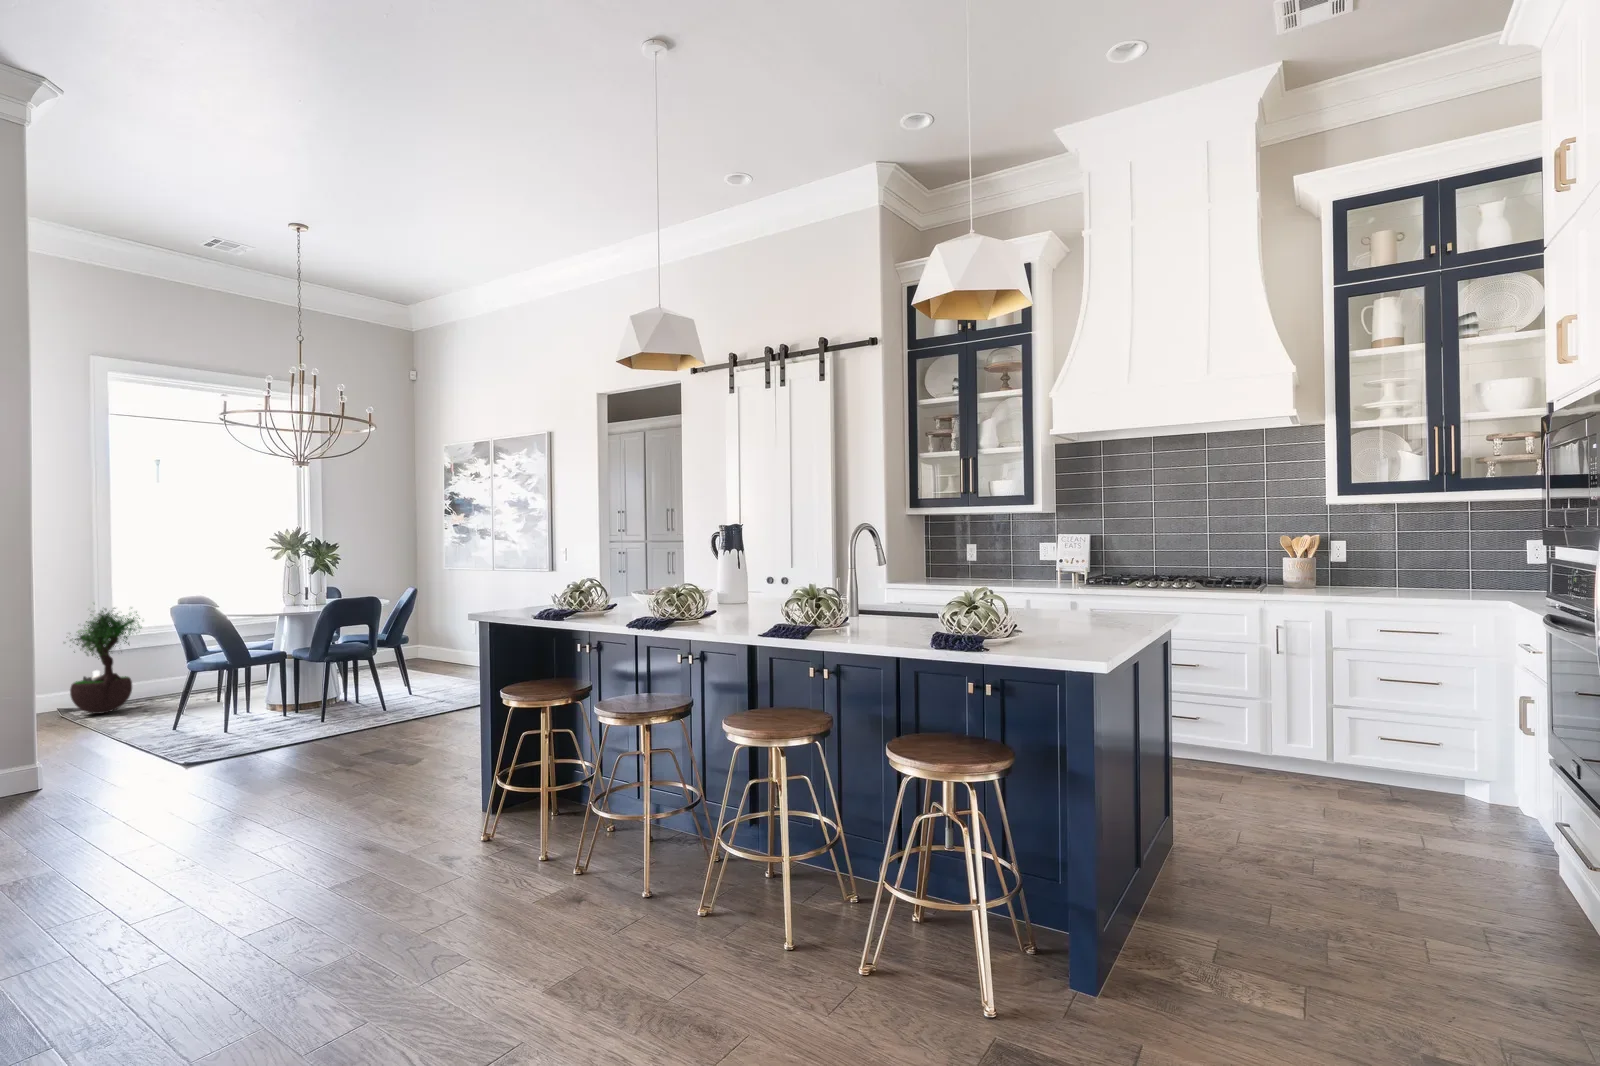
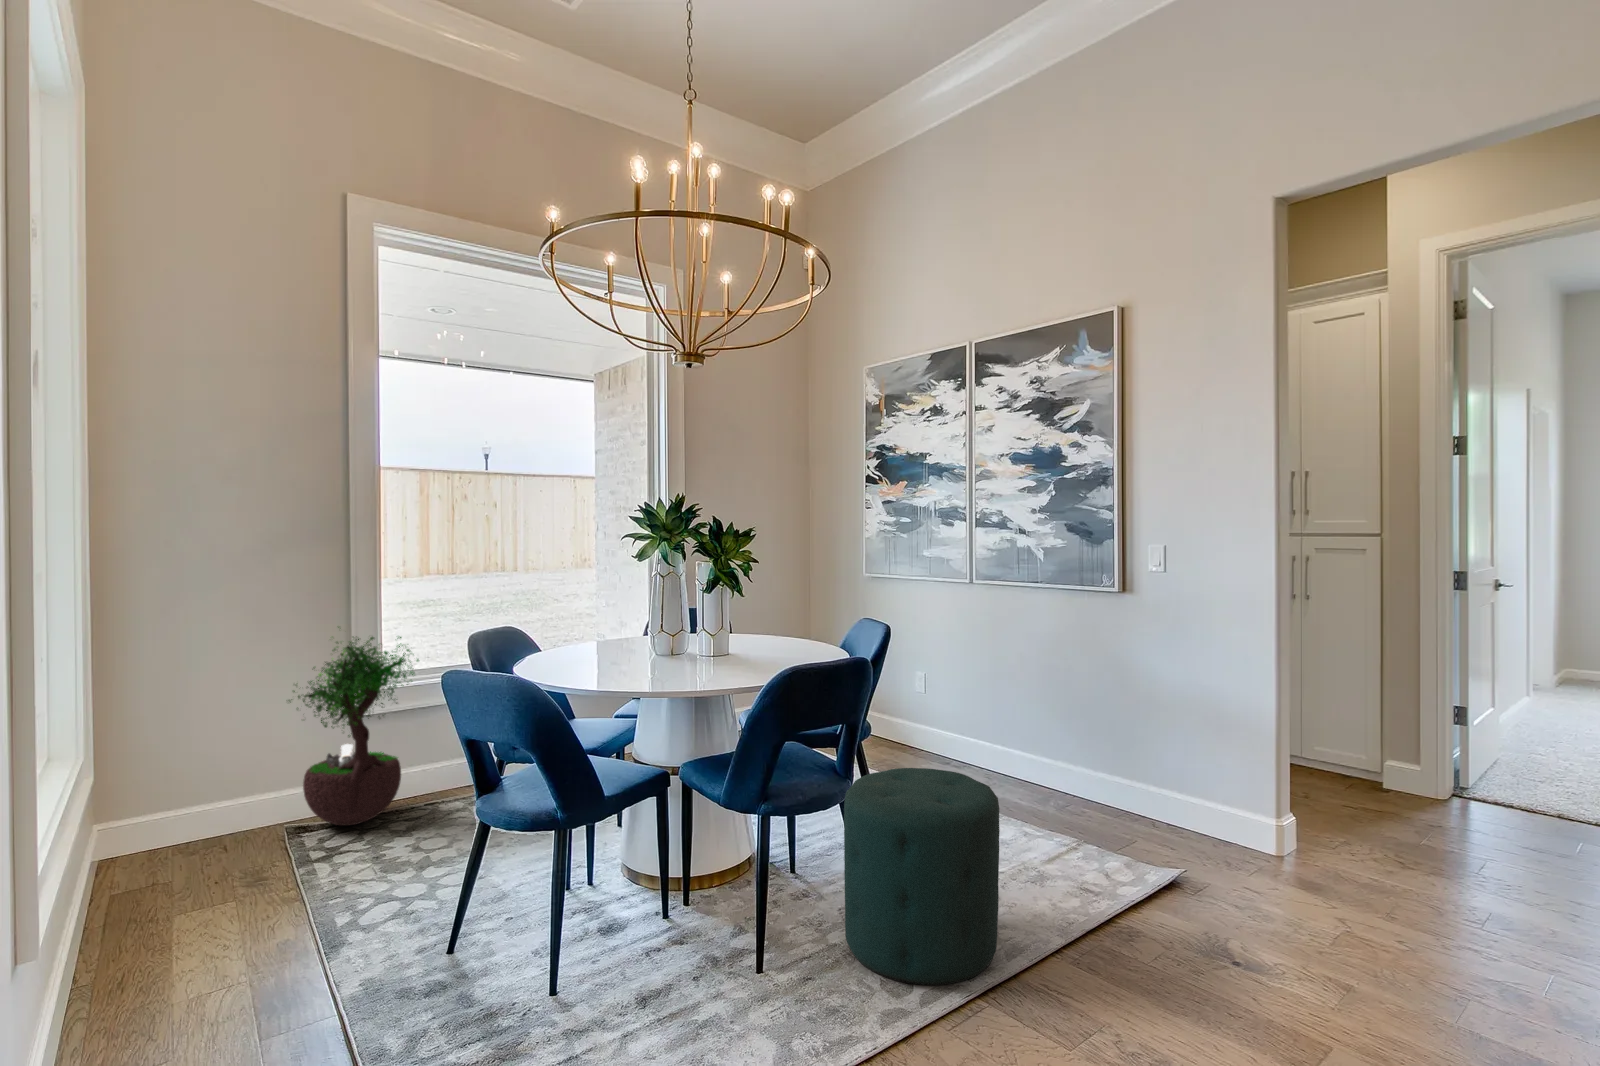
ottoman: none [368,645,439,722] -> present [844,768,1000,985]

